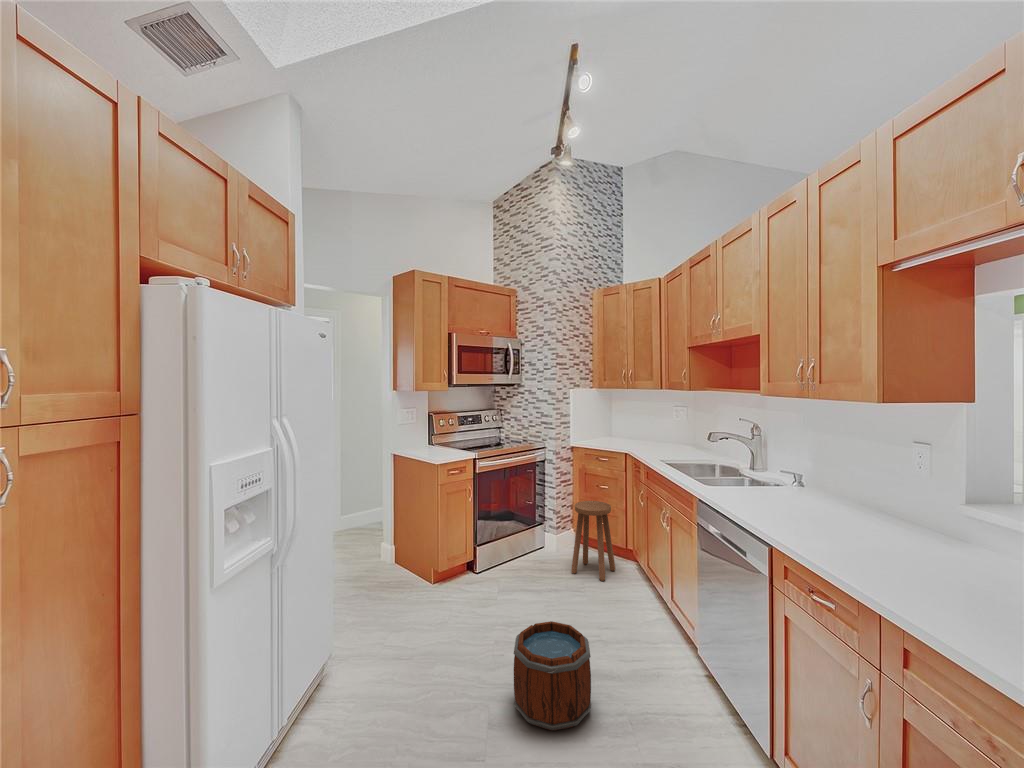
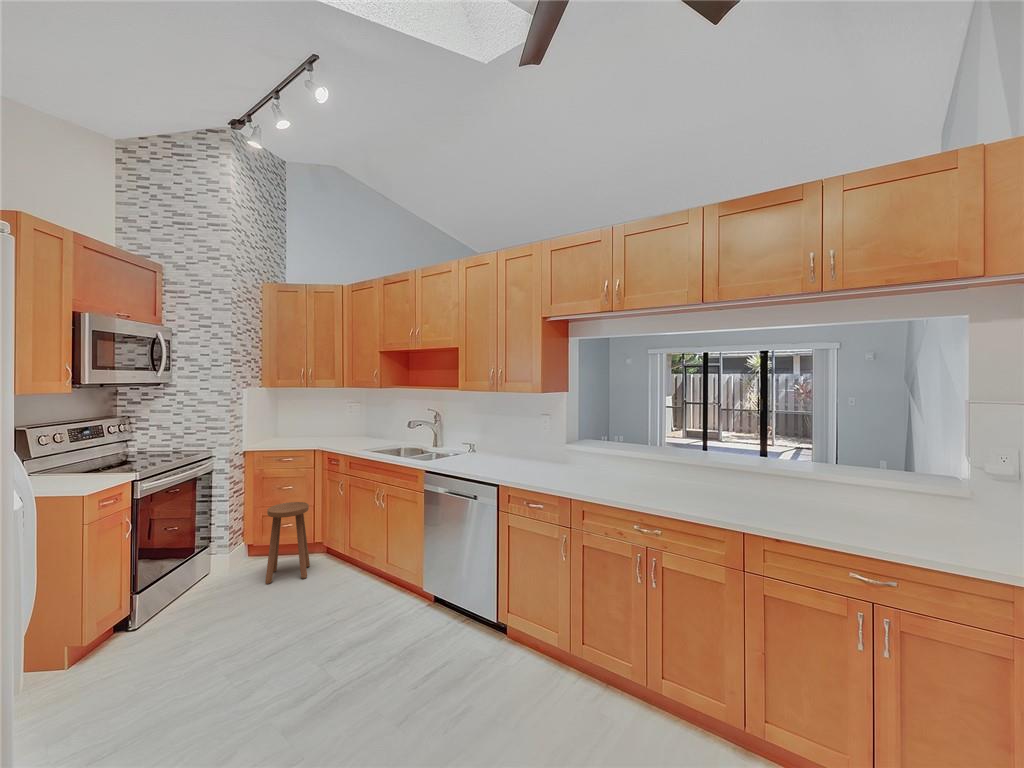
bucket: present [514,621,591,731] -> none [301,607,381,710]

